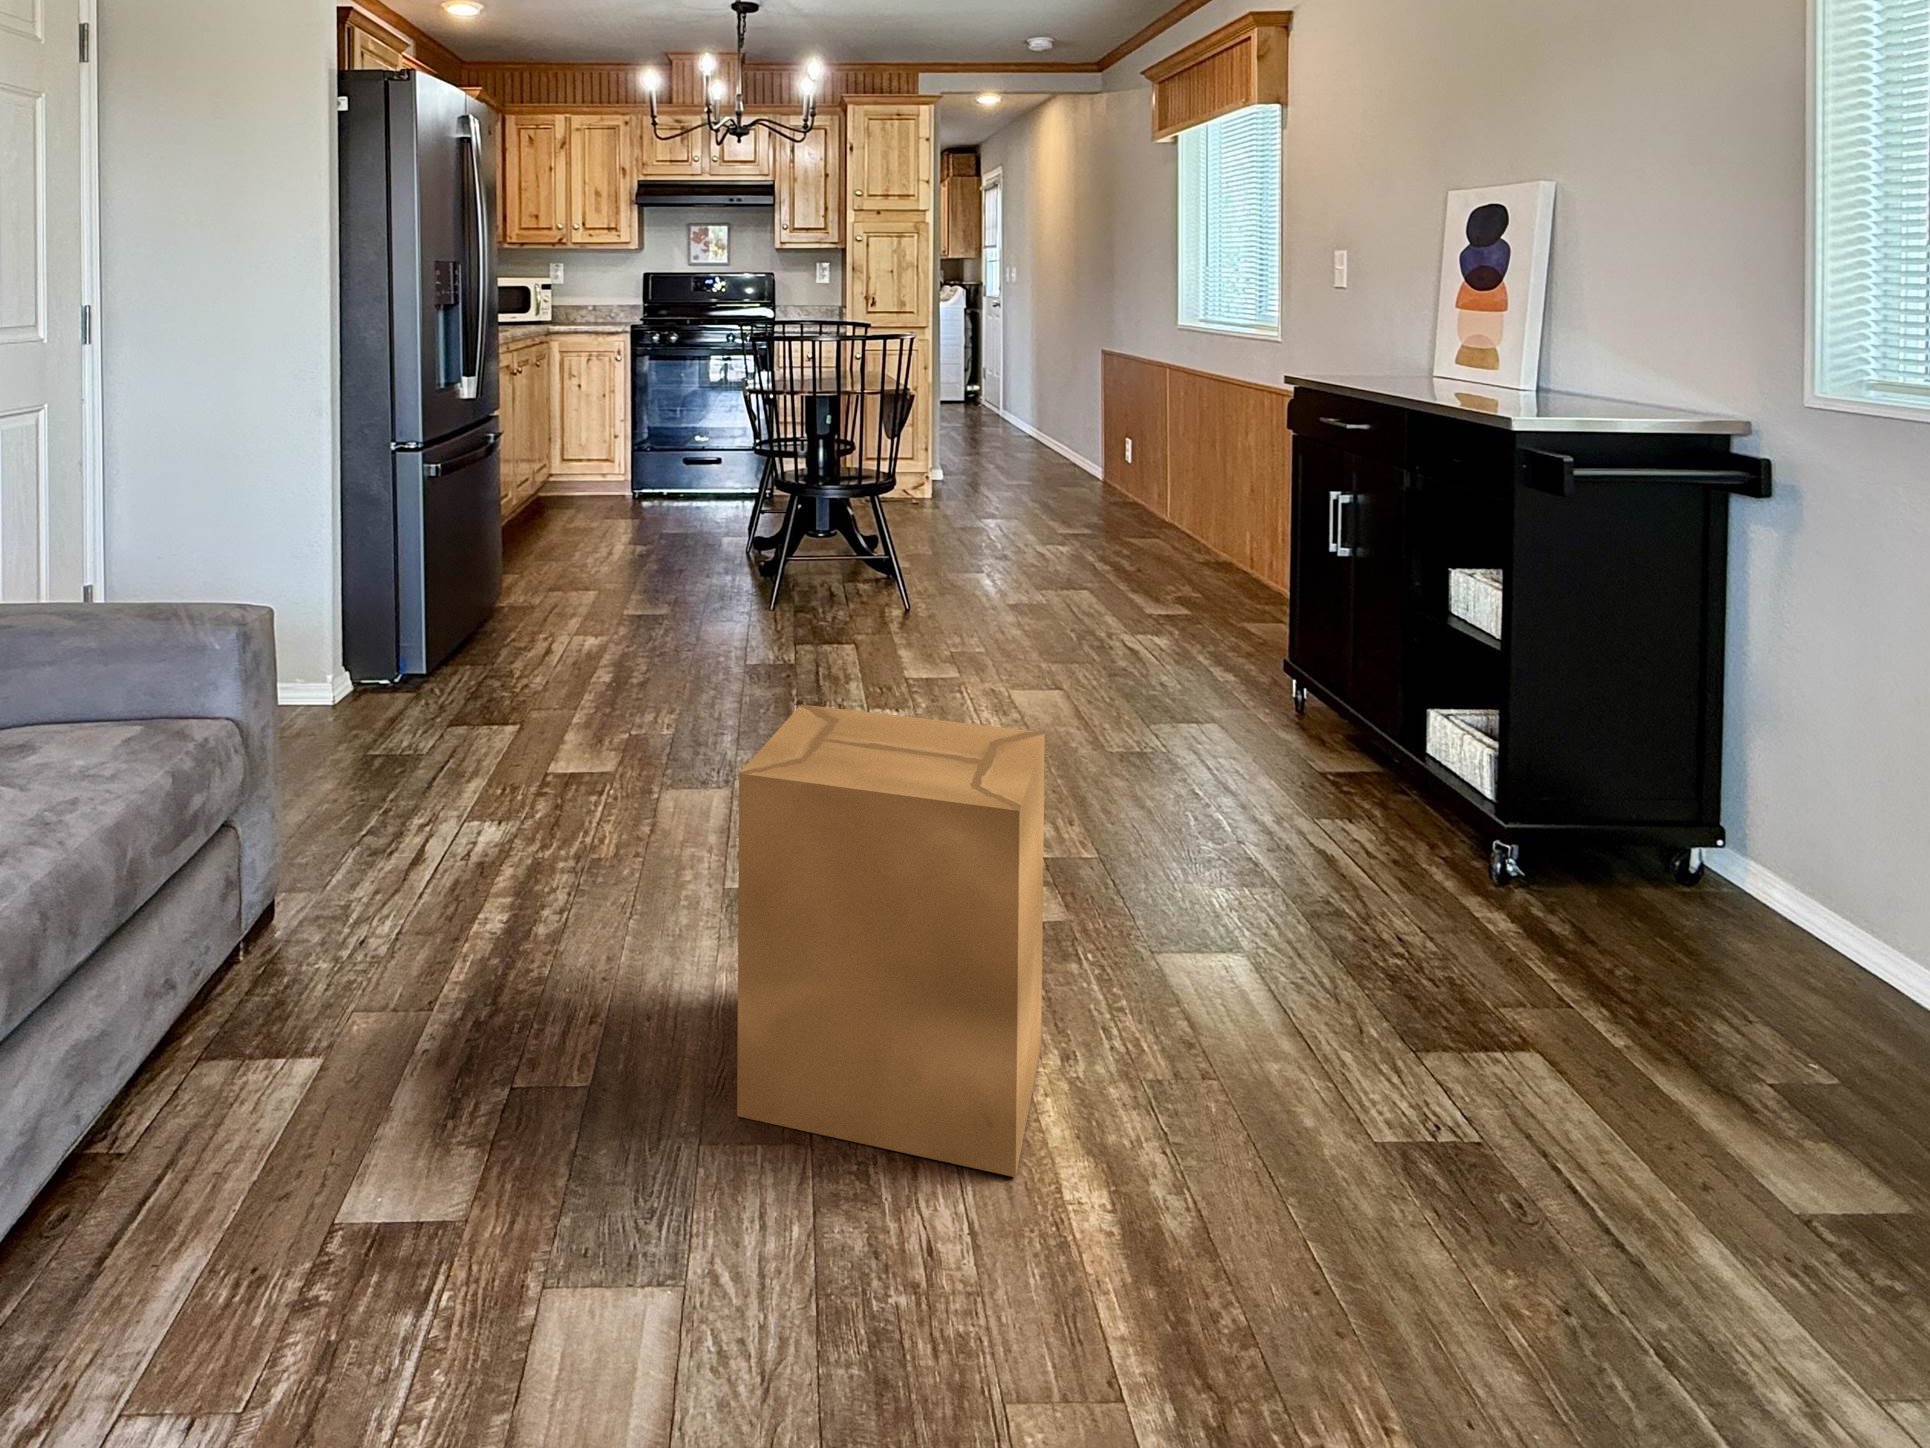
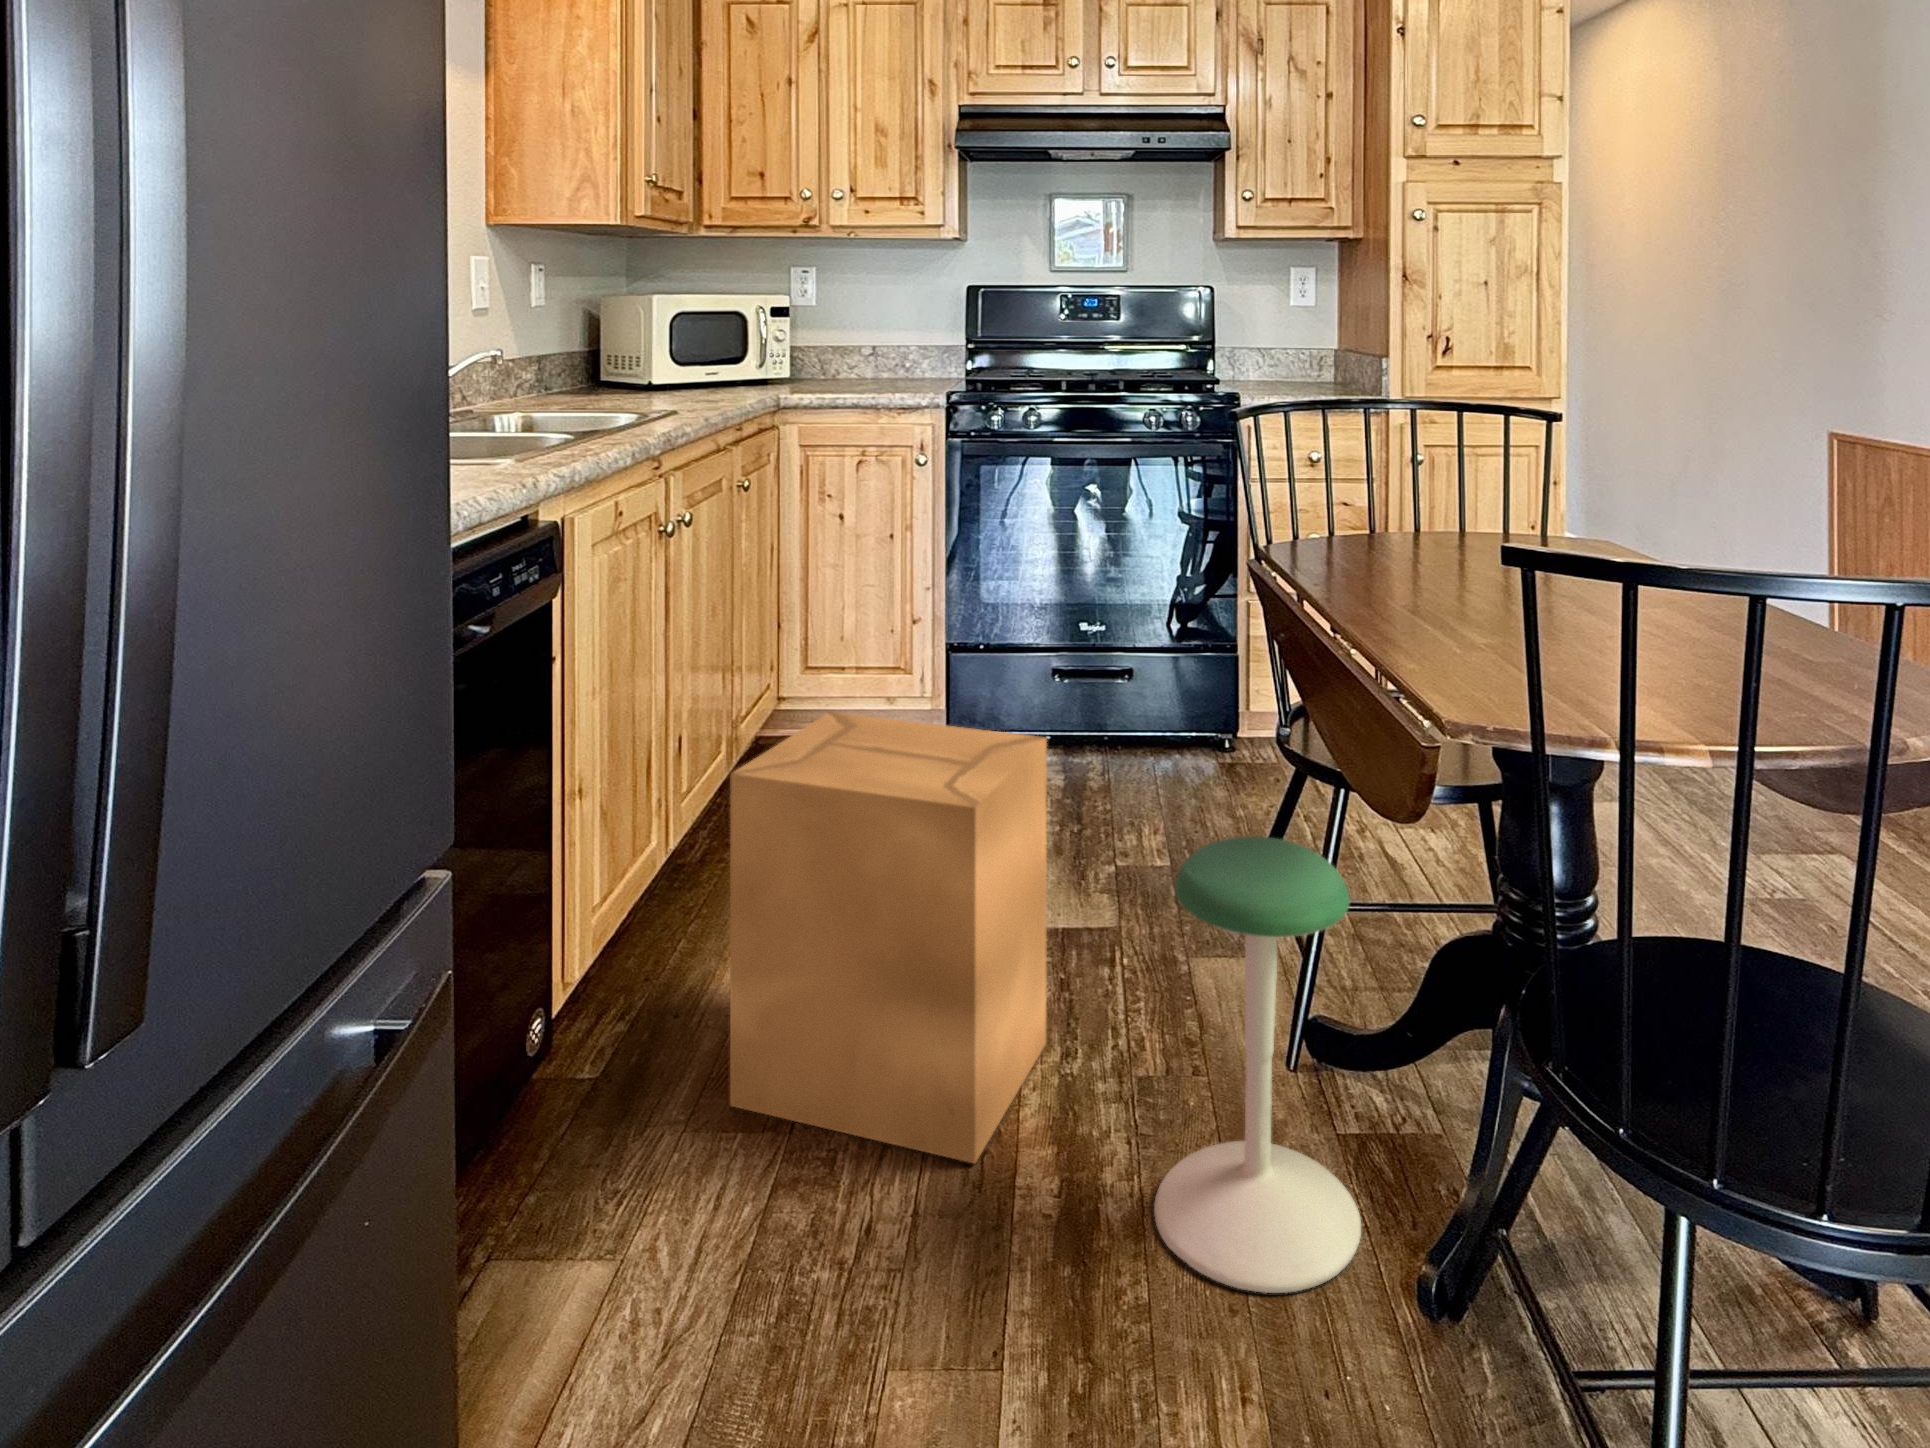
stool: none [1214,841,1444,1315] -> present [1154,836,1361,1293]

